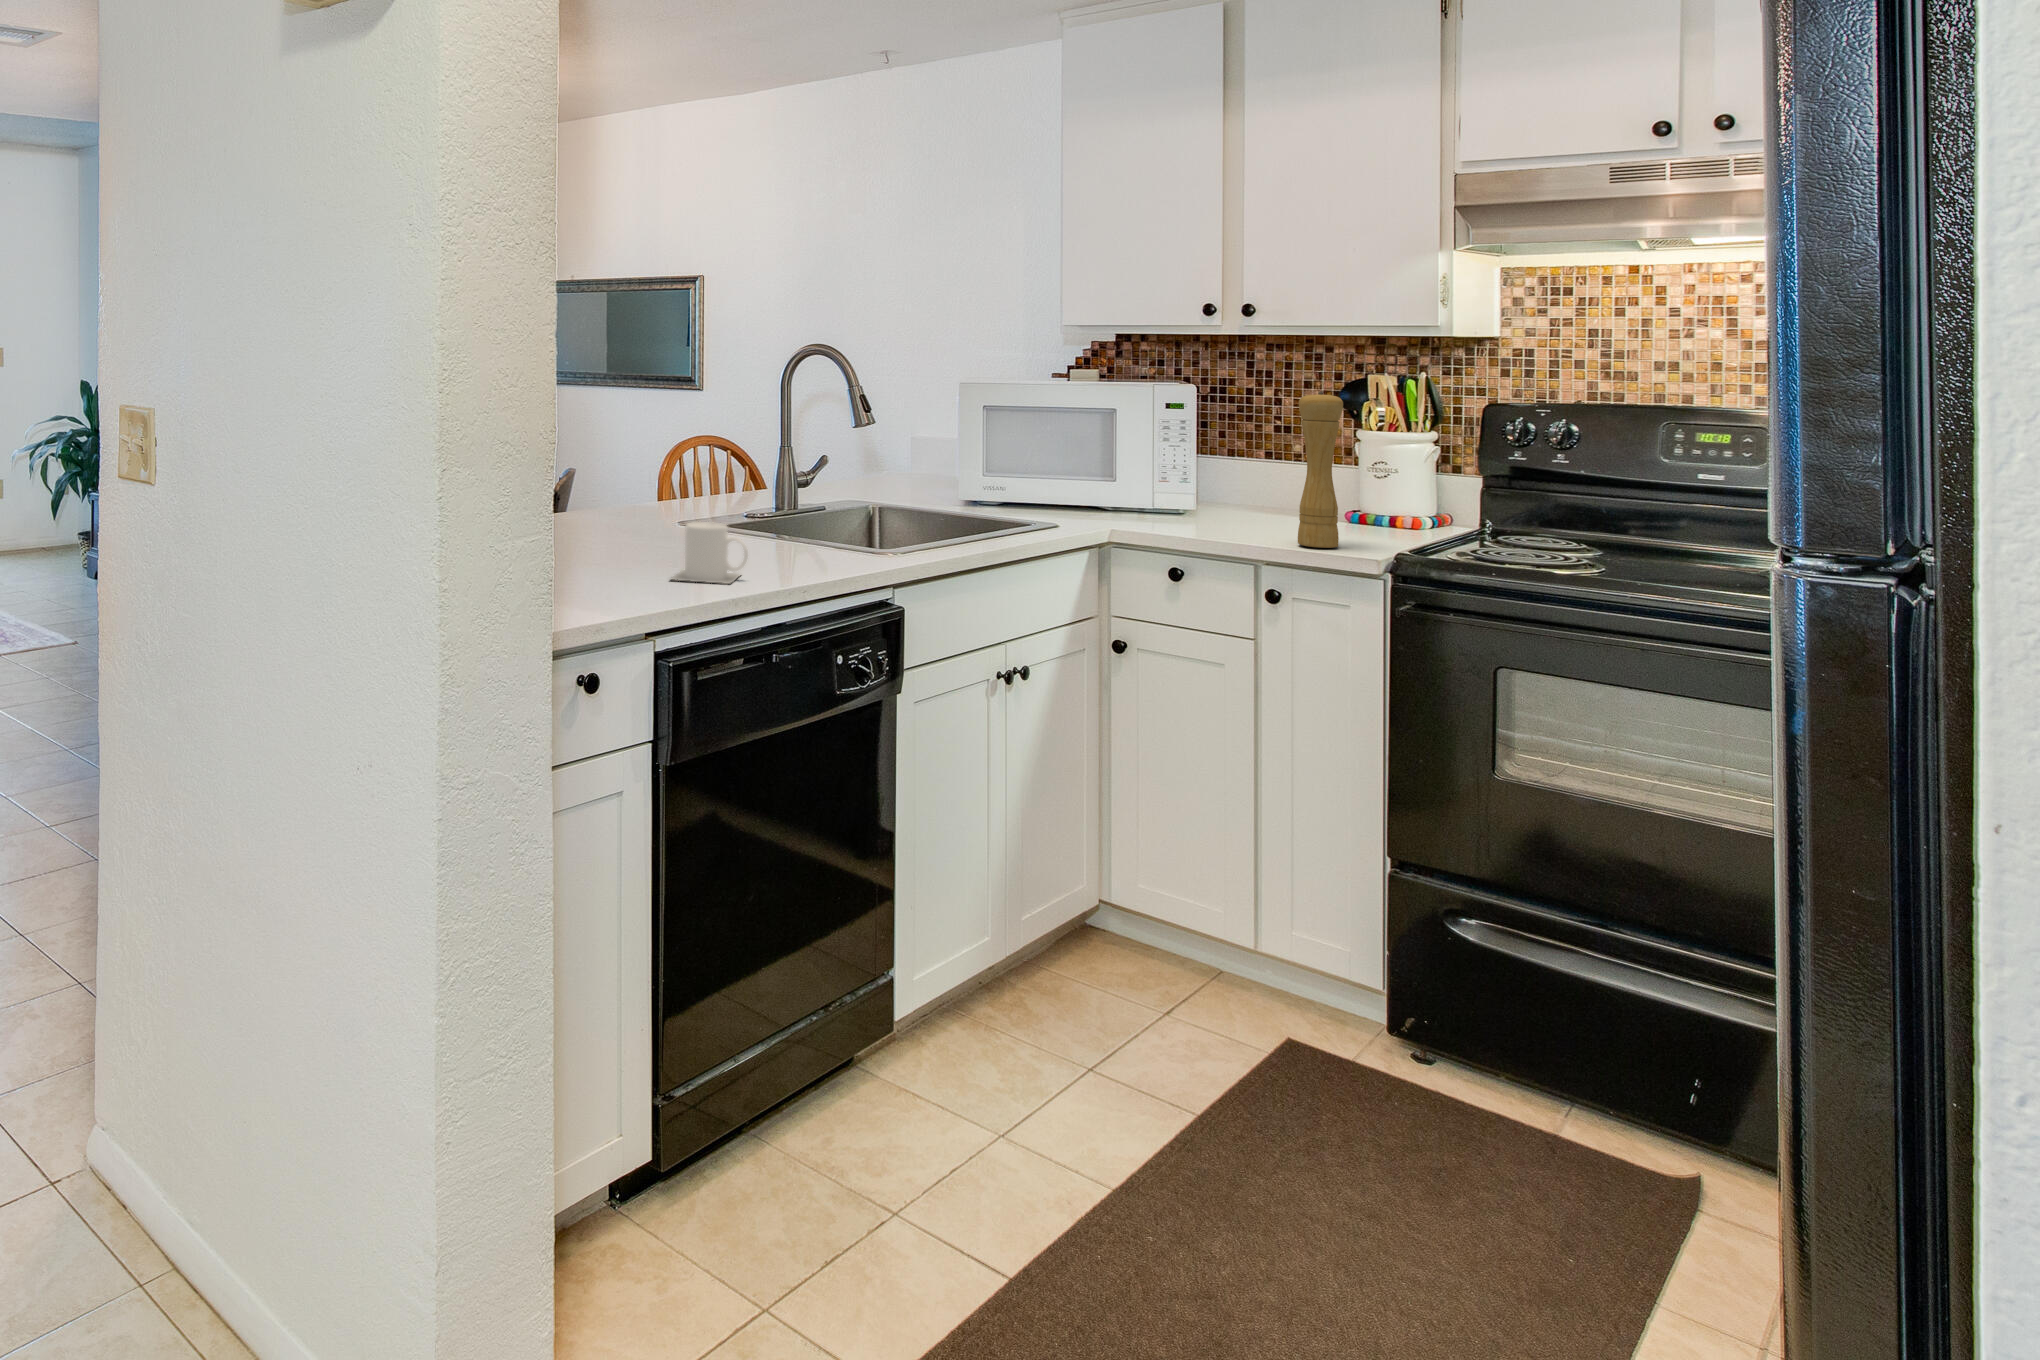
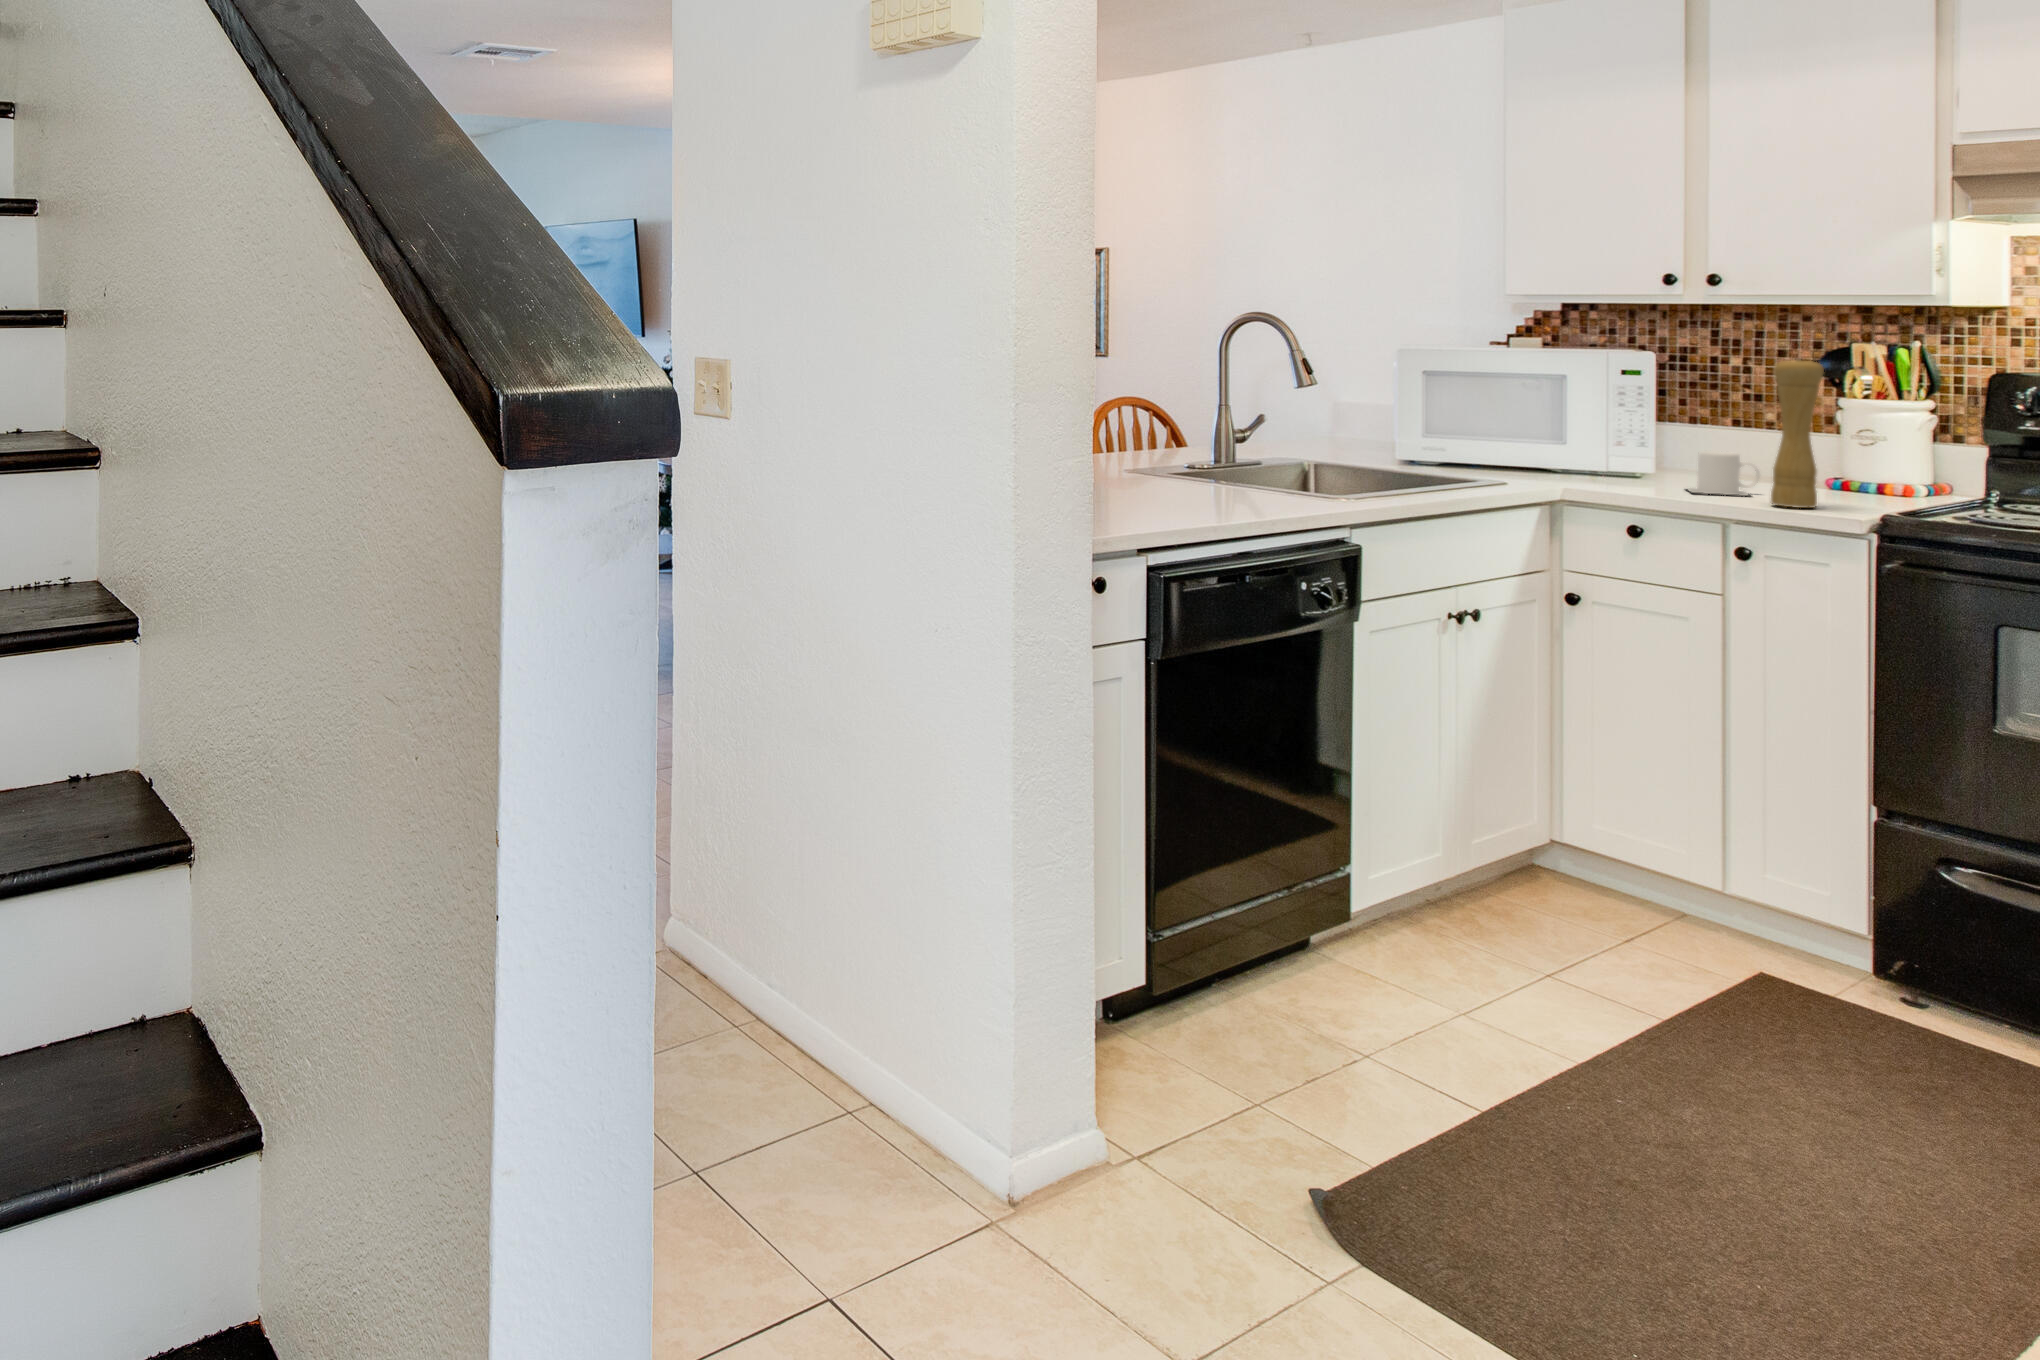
mug: present [672,522,748,584] -> present [1688,451,1760,496]

